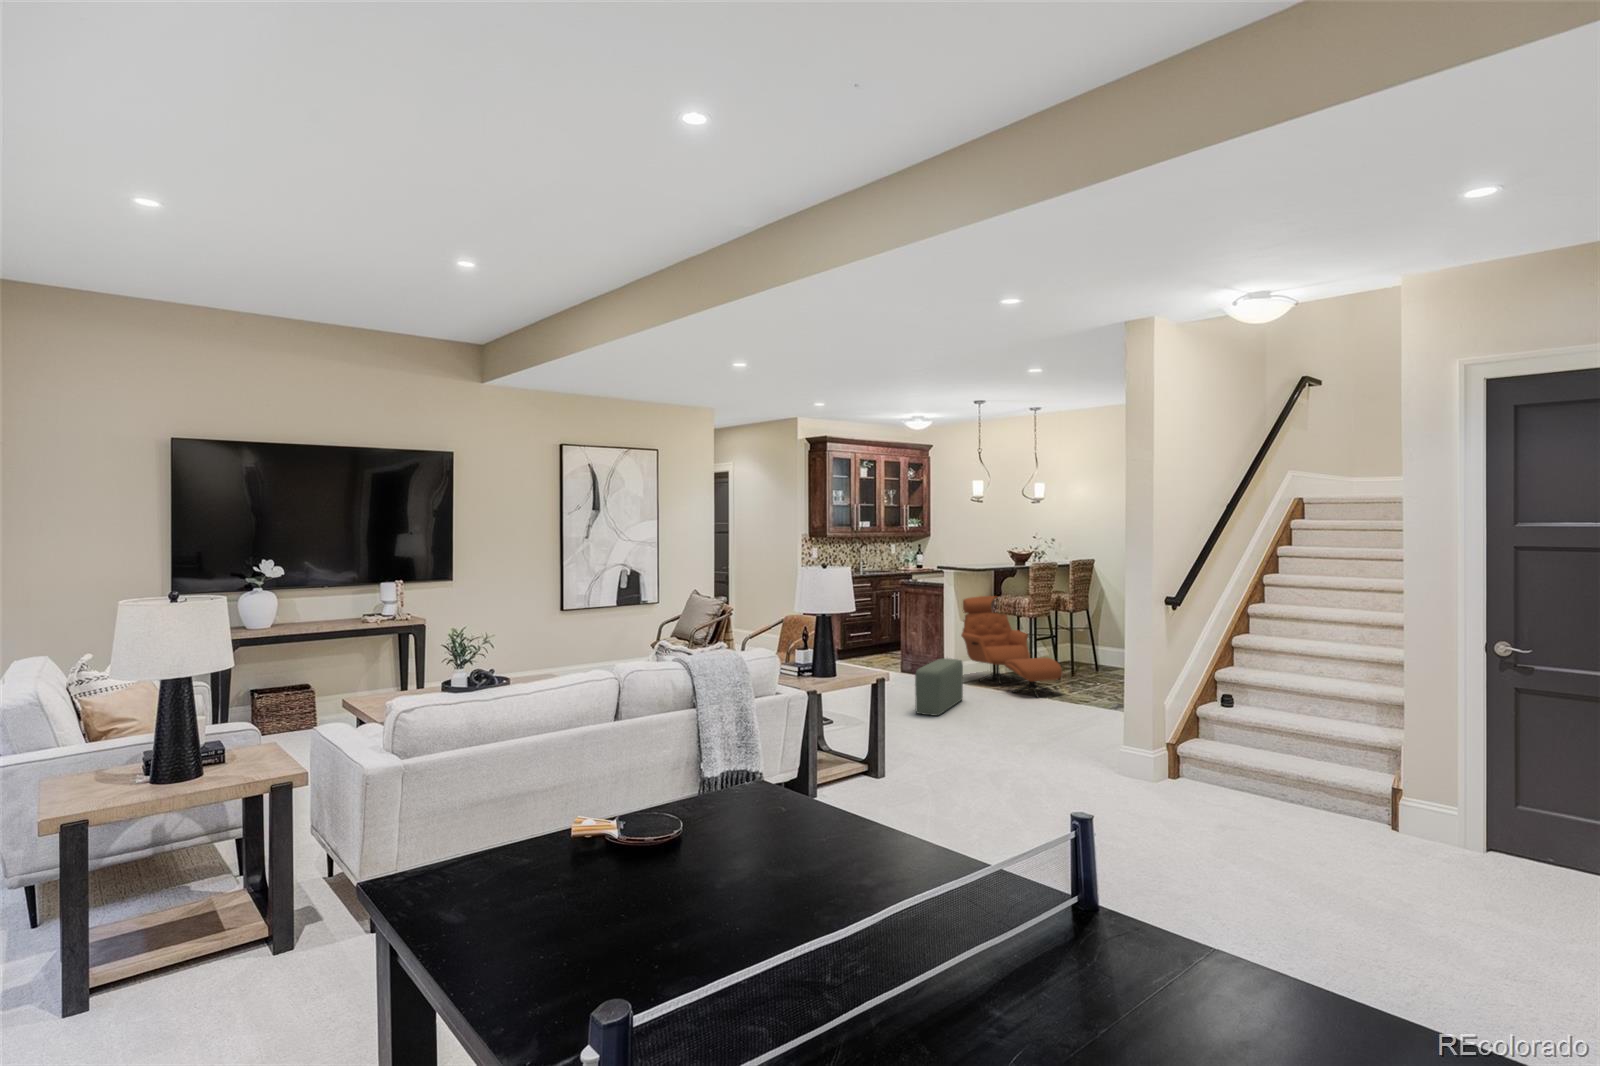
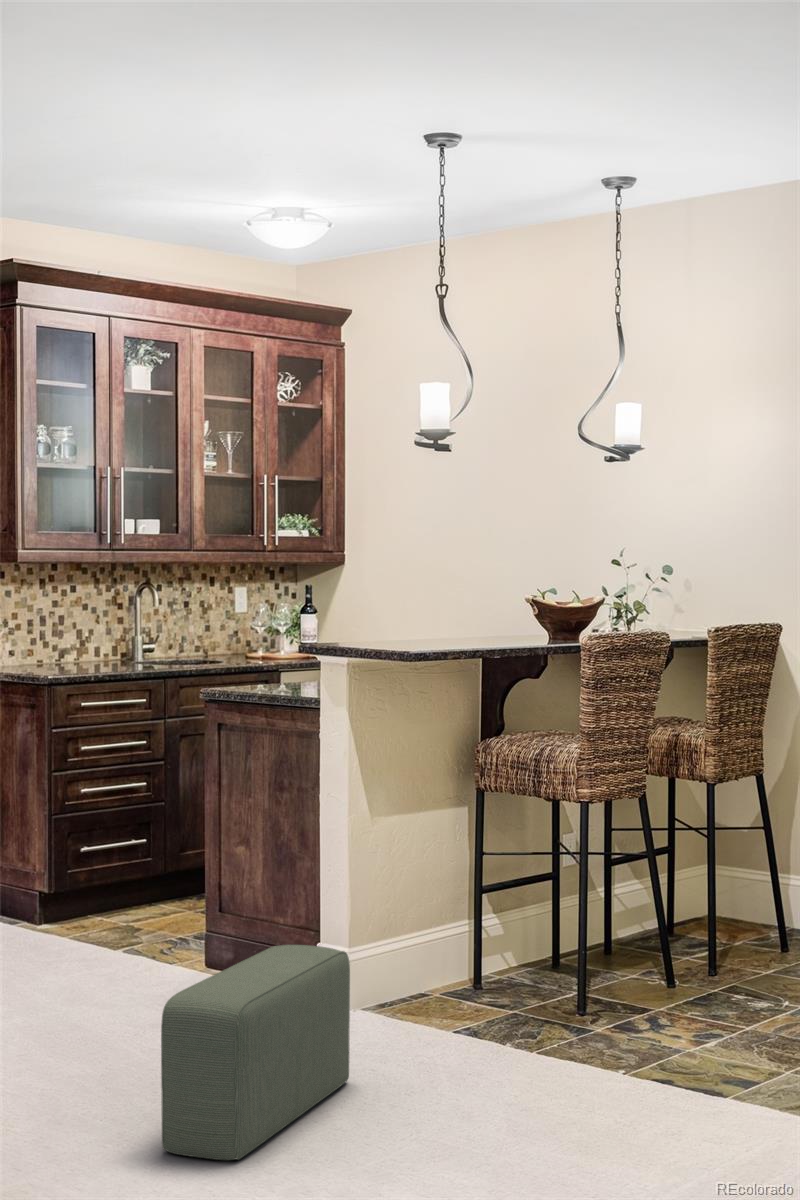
armchair: present [961,596,1062,697] -> none [375,735,674,1064]

